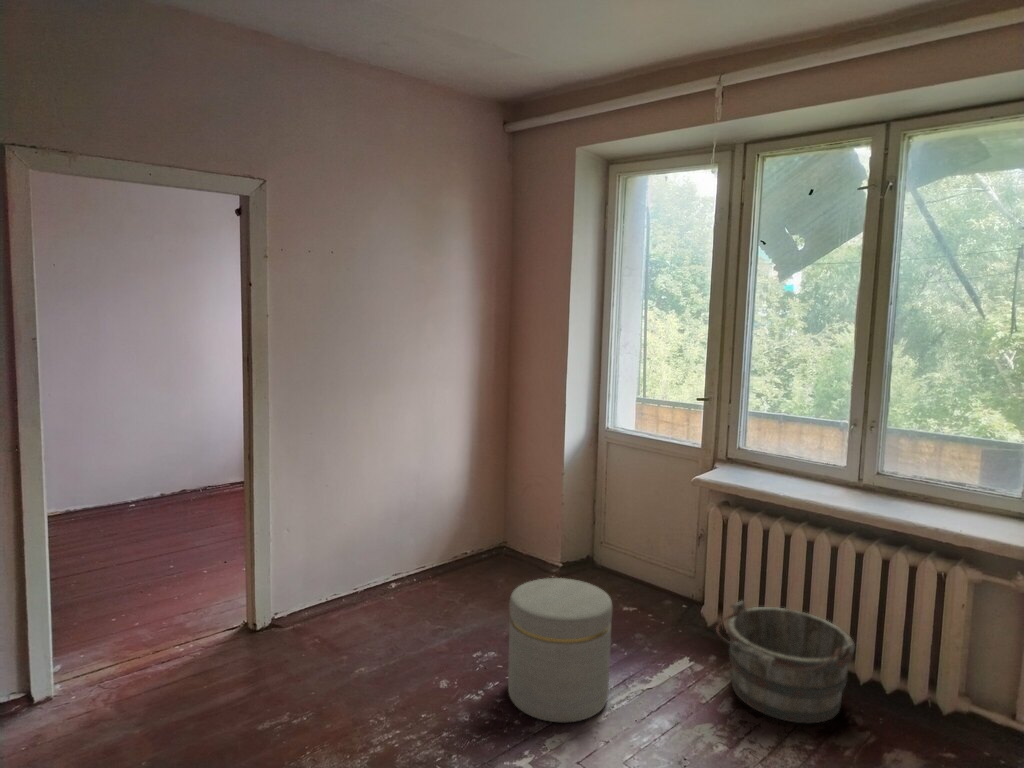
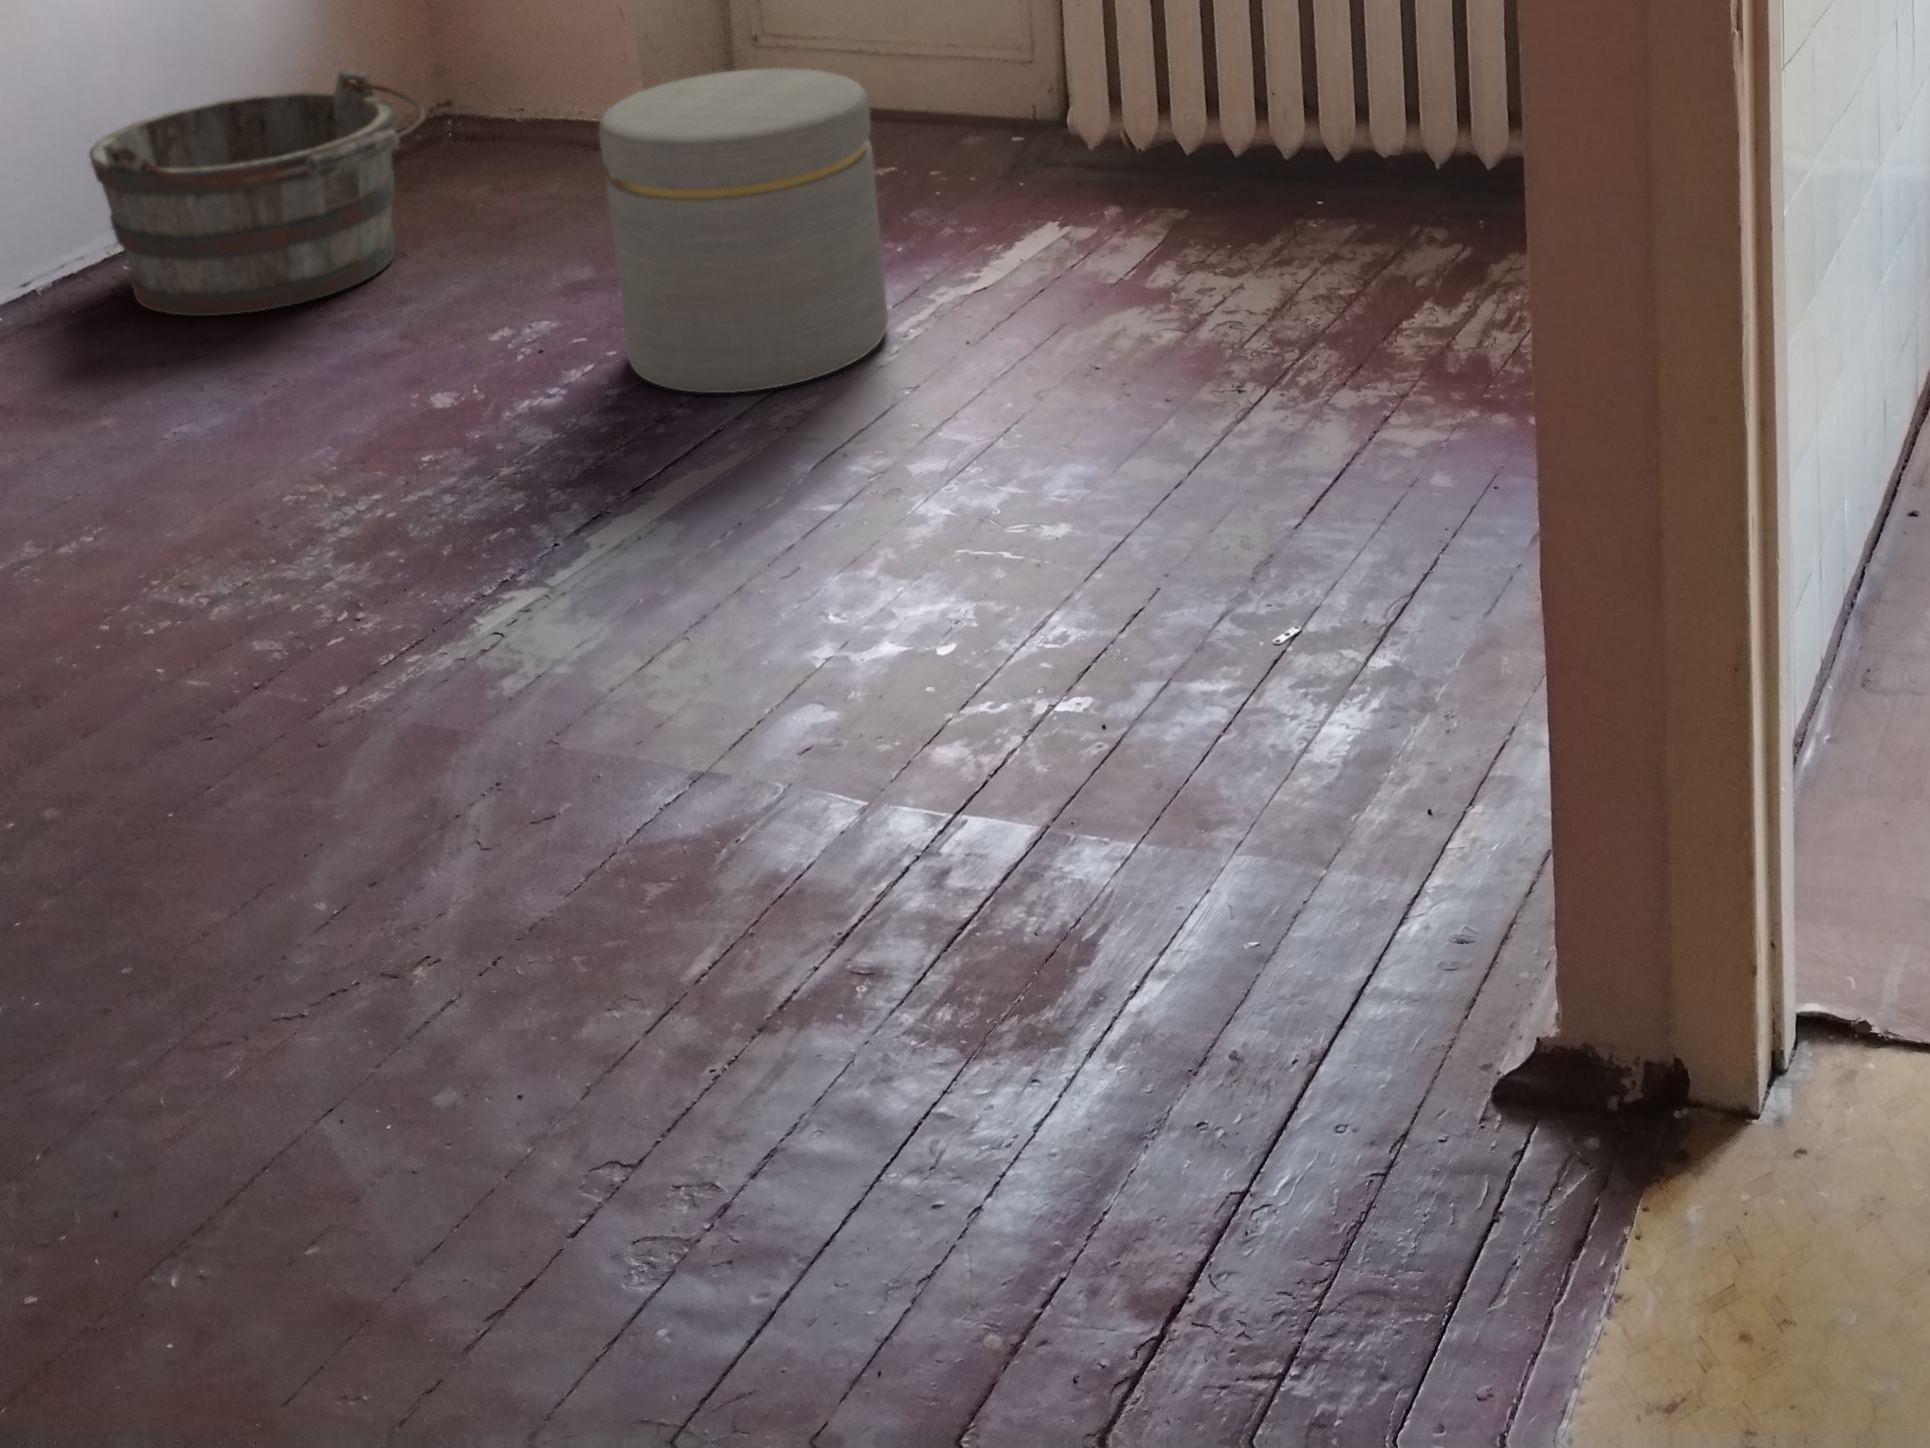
bucket: present [716,601,855,723] -> present [89,70,425,316]

